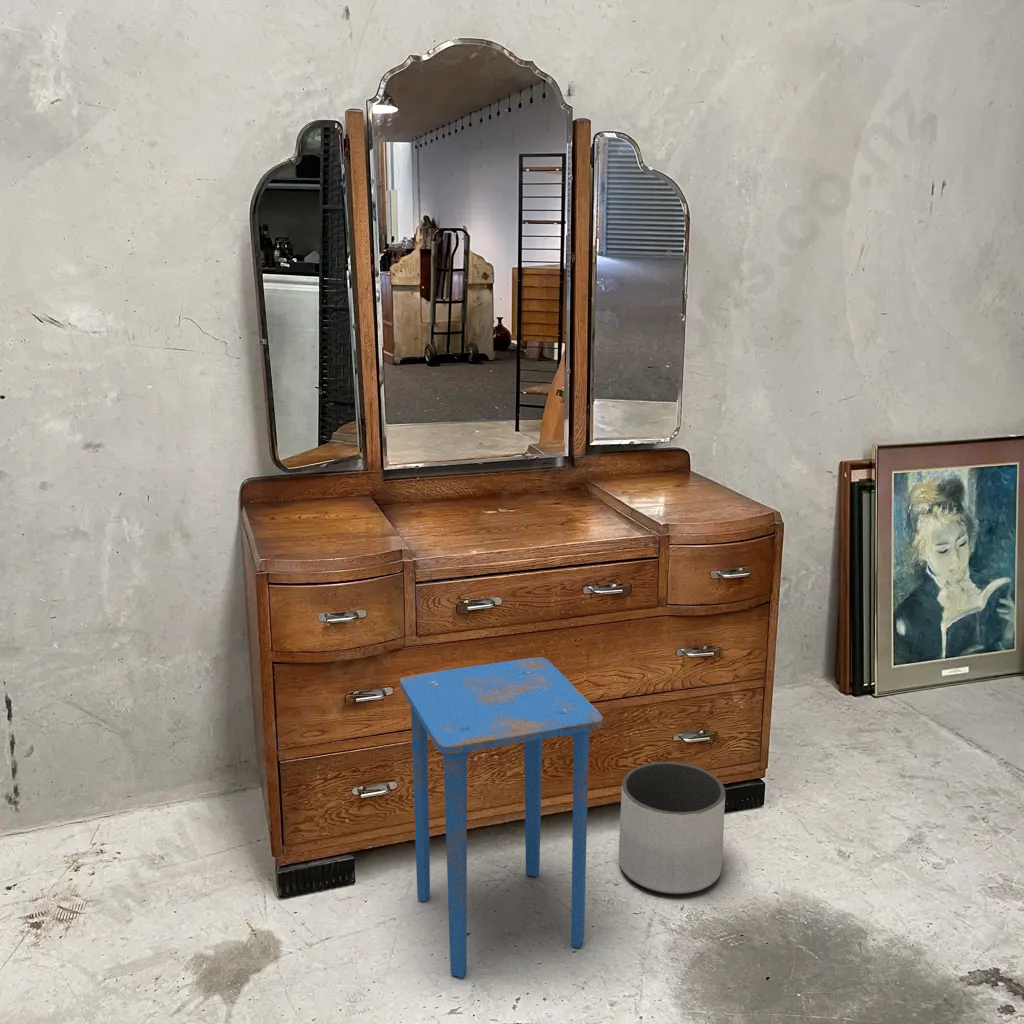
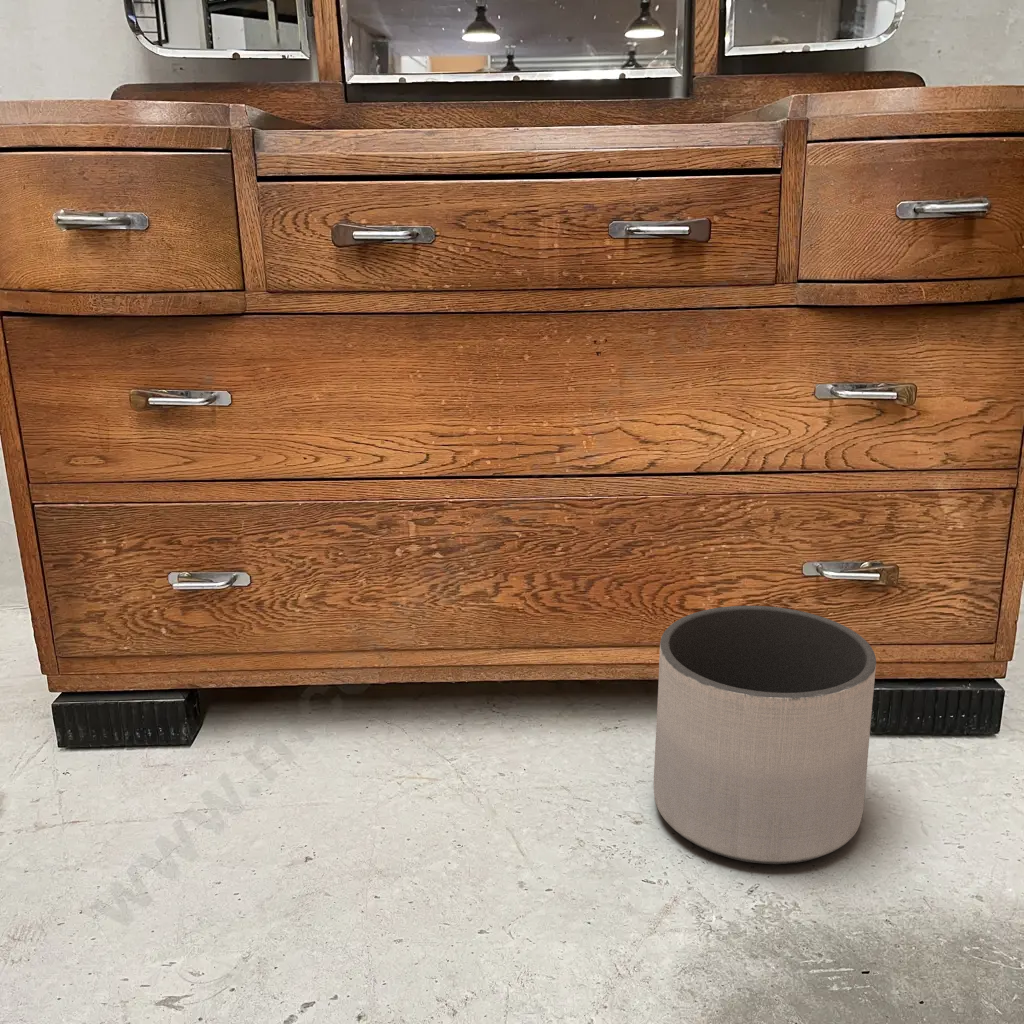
side table: present [400,657,603,978] -> none [135,355,529,938]

